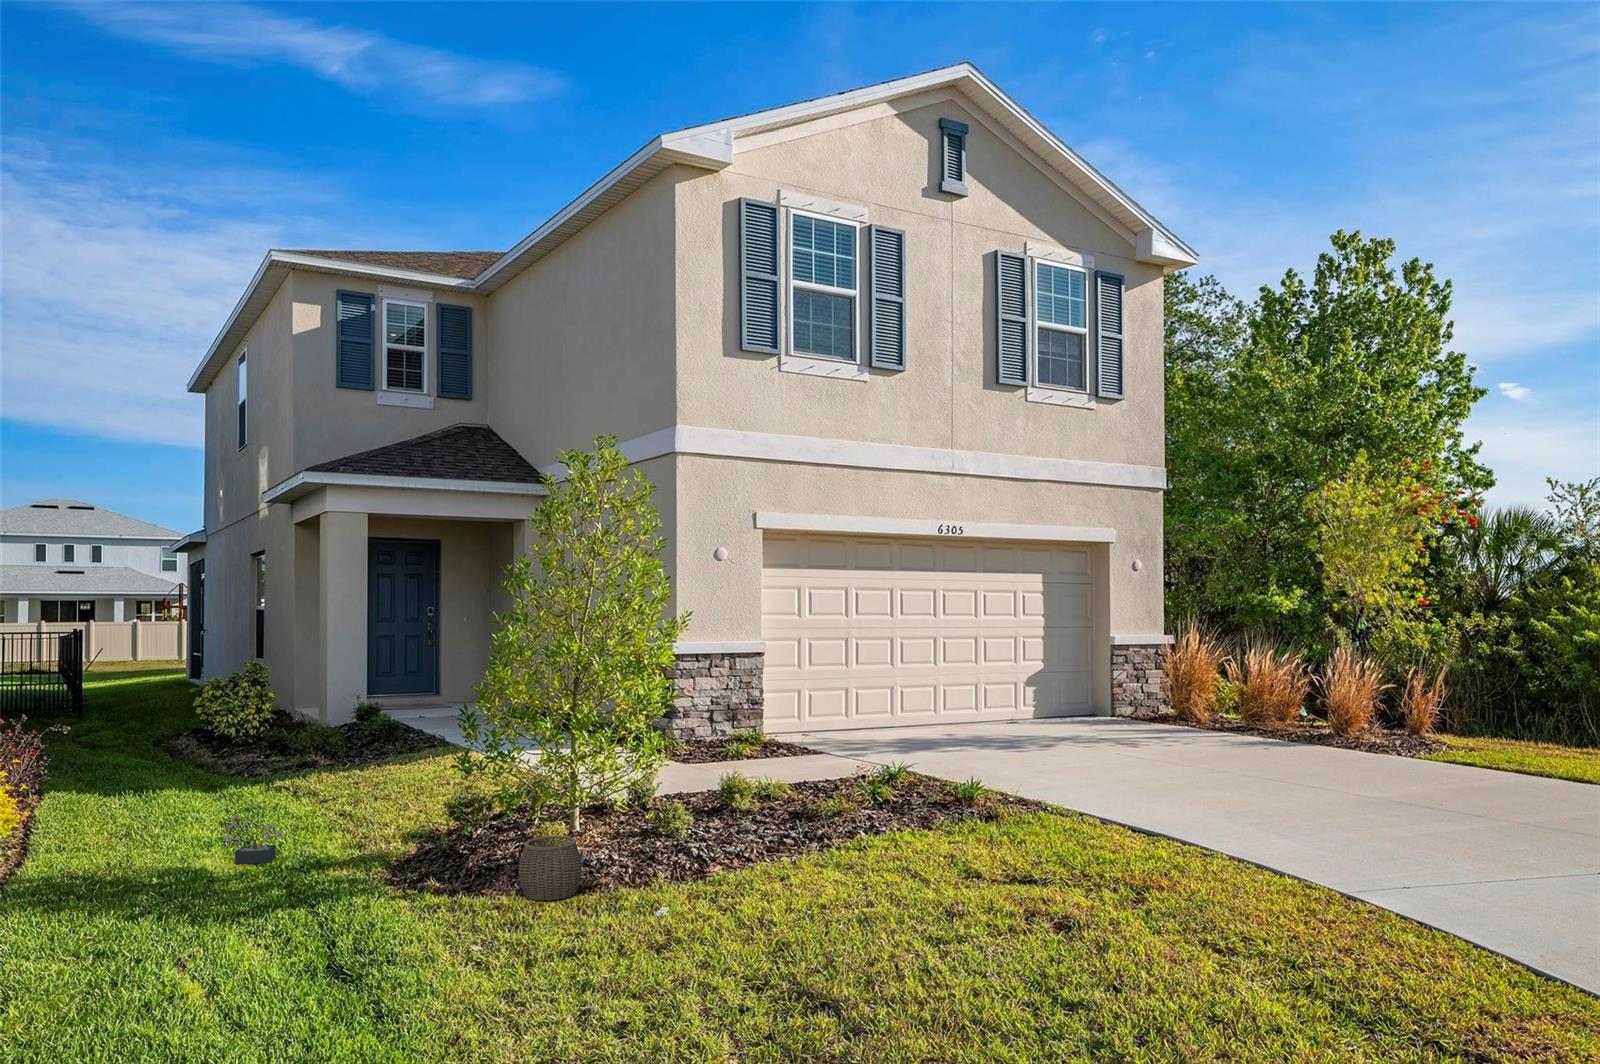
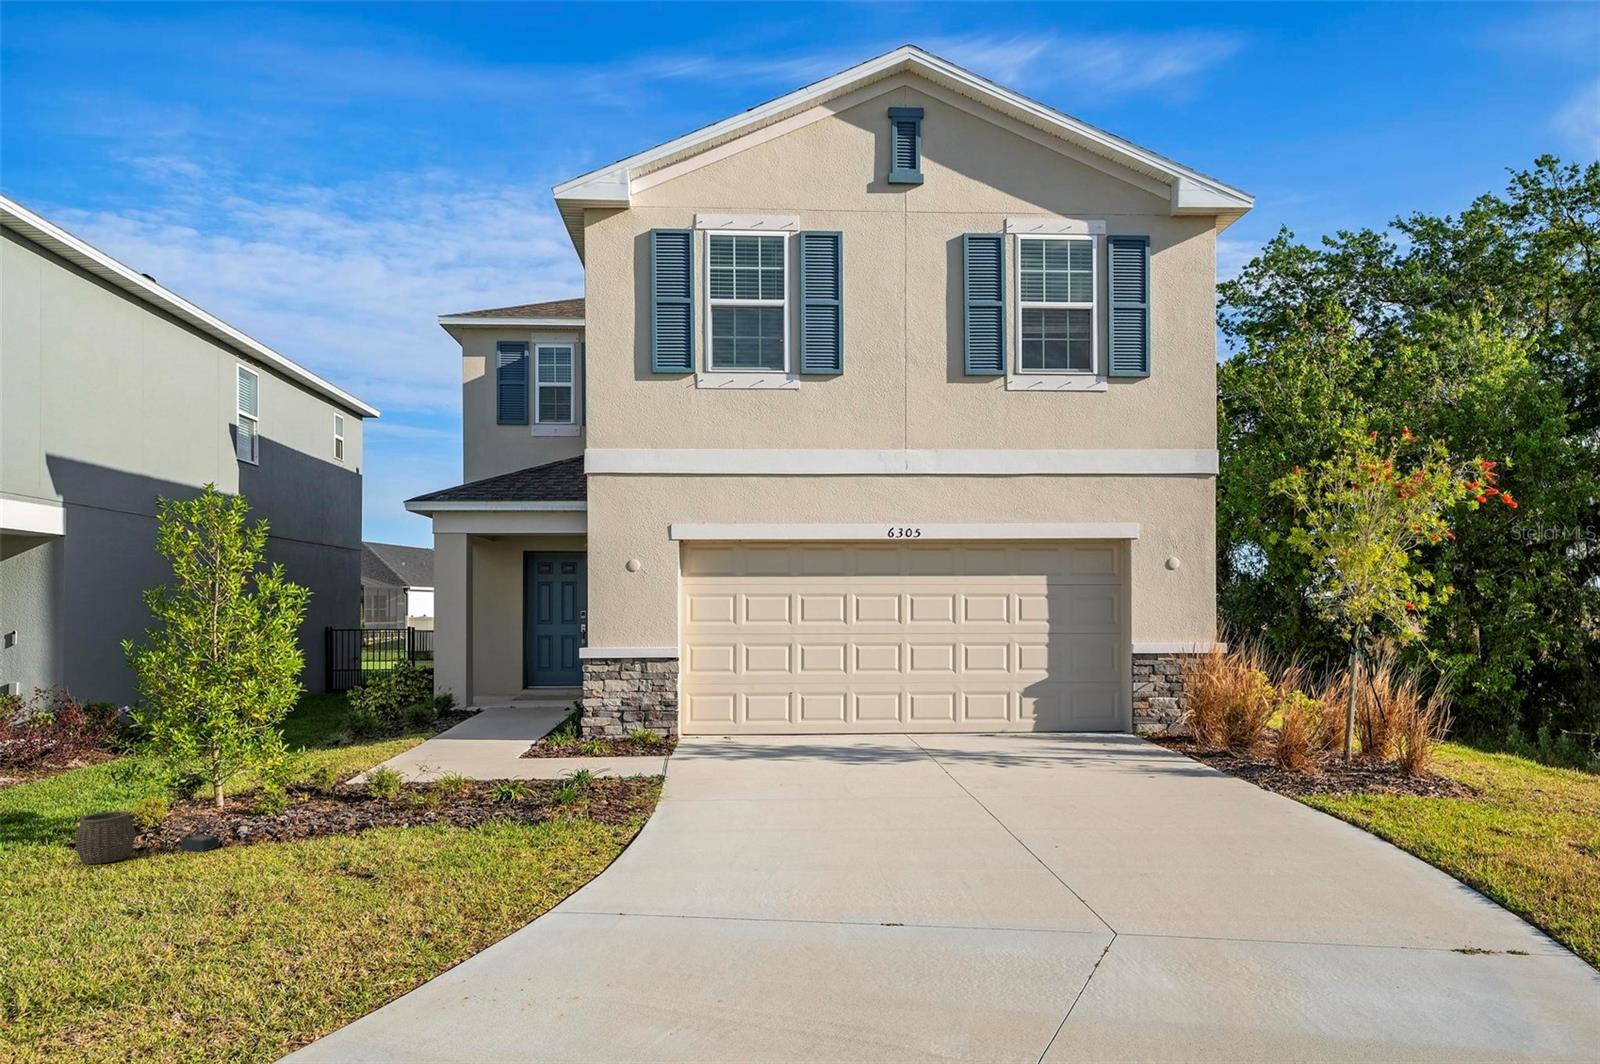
decorative plant: present [223,814,282,864] -> present [173,807,223,852]

